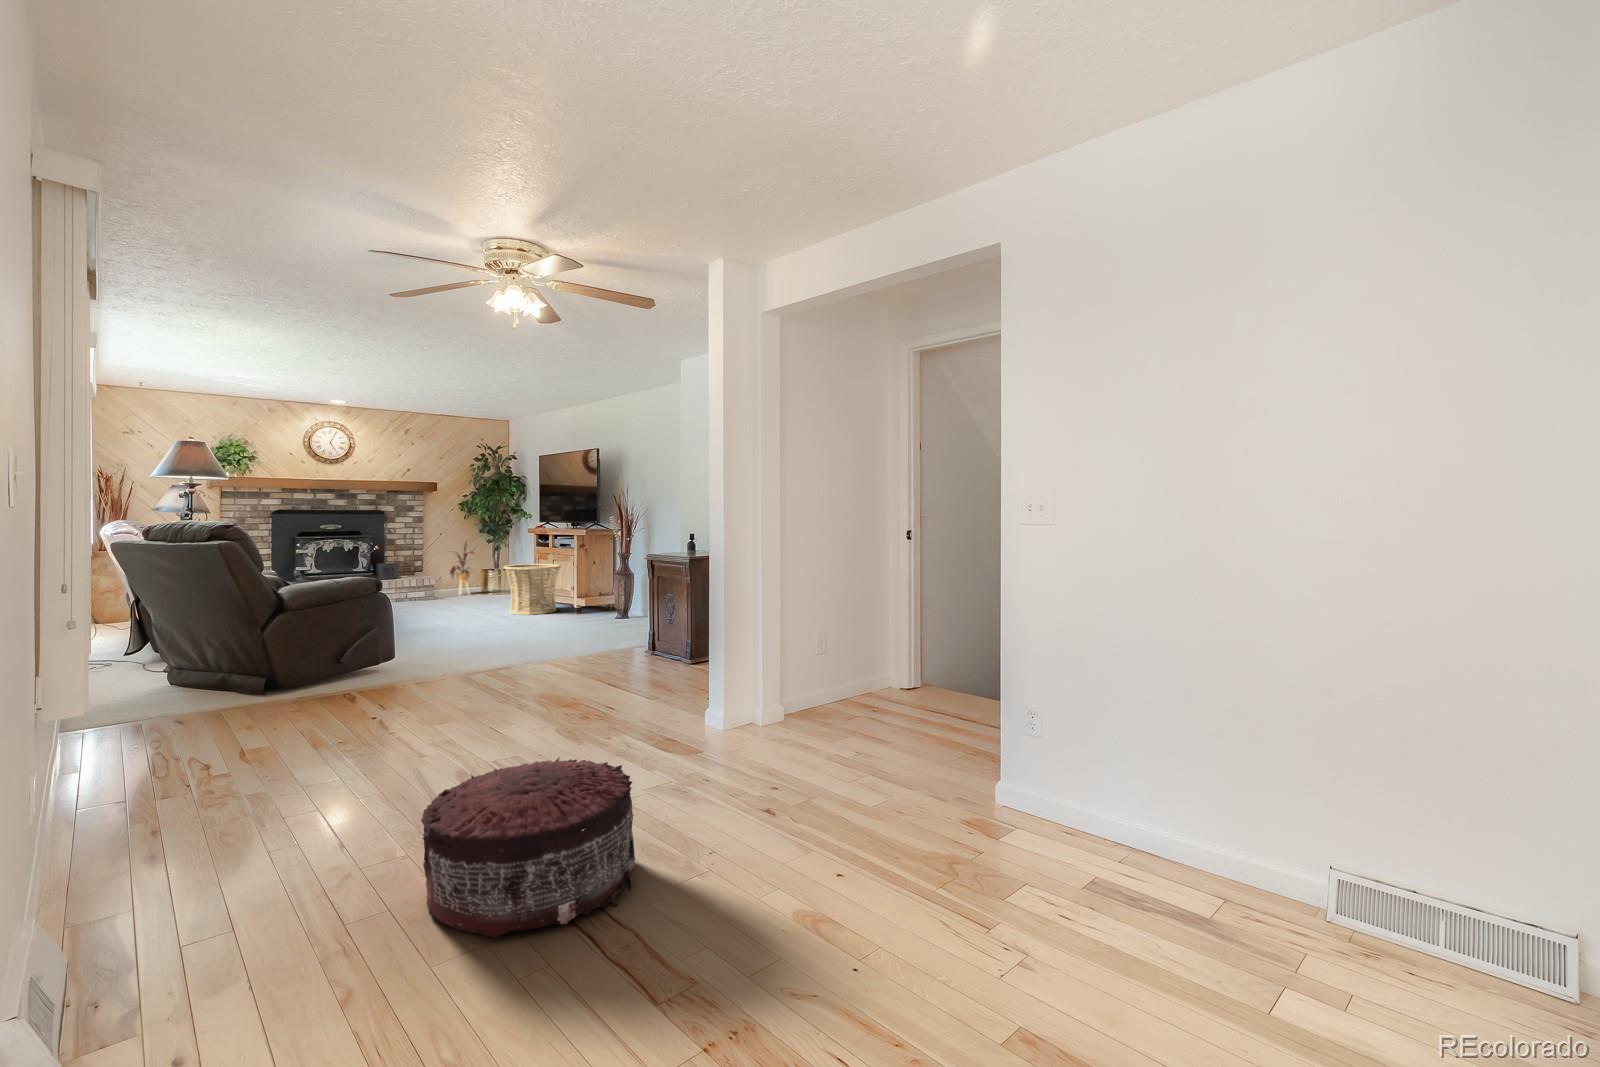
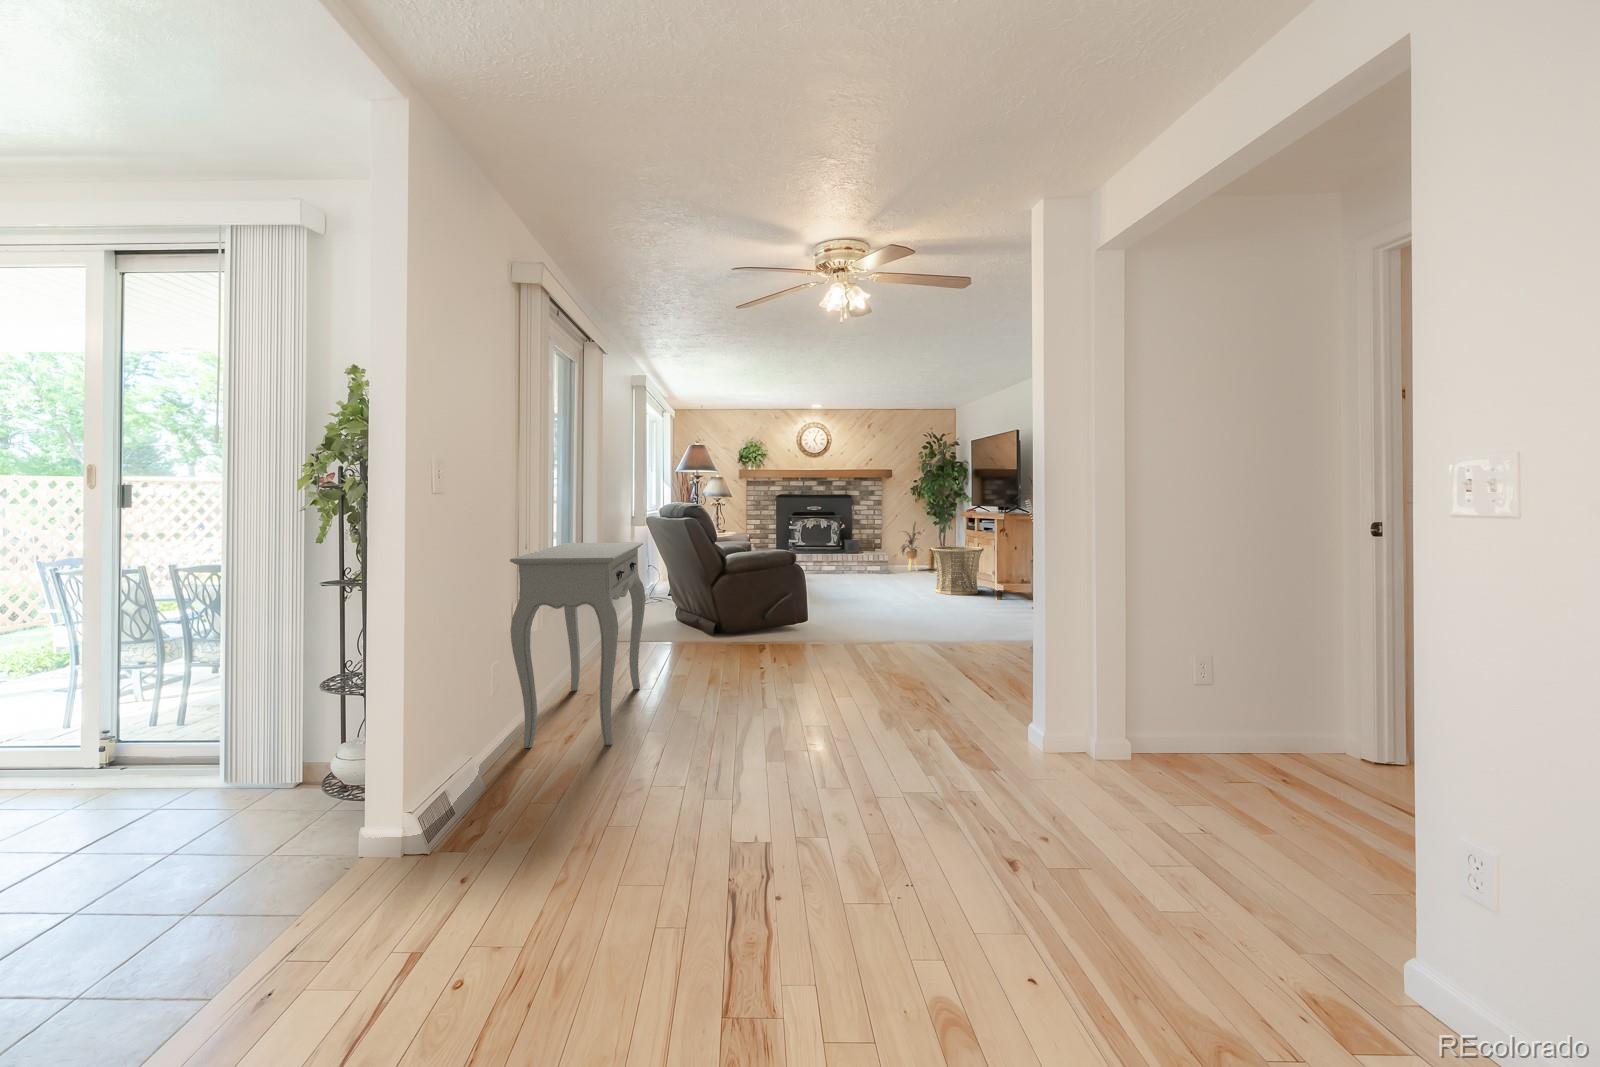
console table: none [57,566,253,871] -> present [510,542,646,748]
pouf: present [421,757,635,937] -> none [642,740,829,903]

